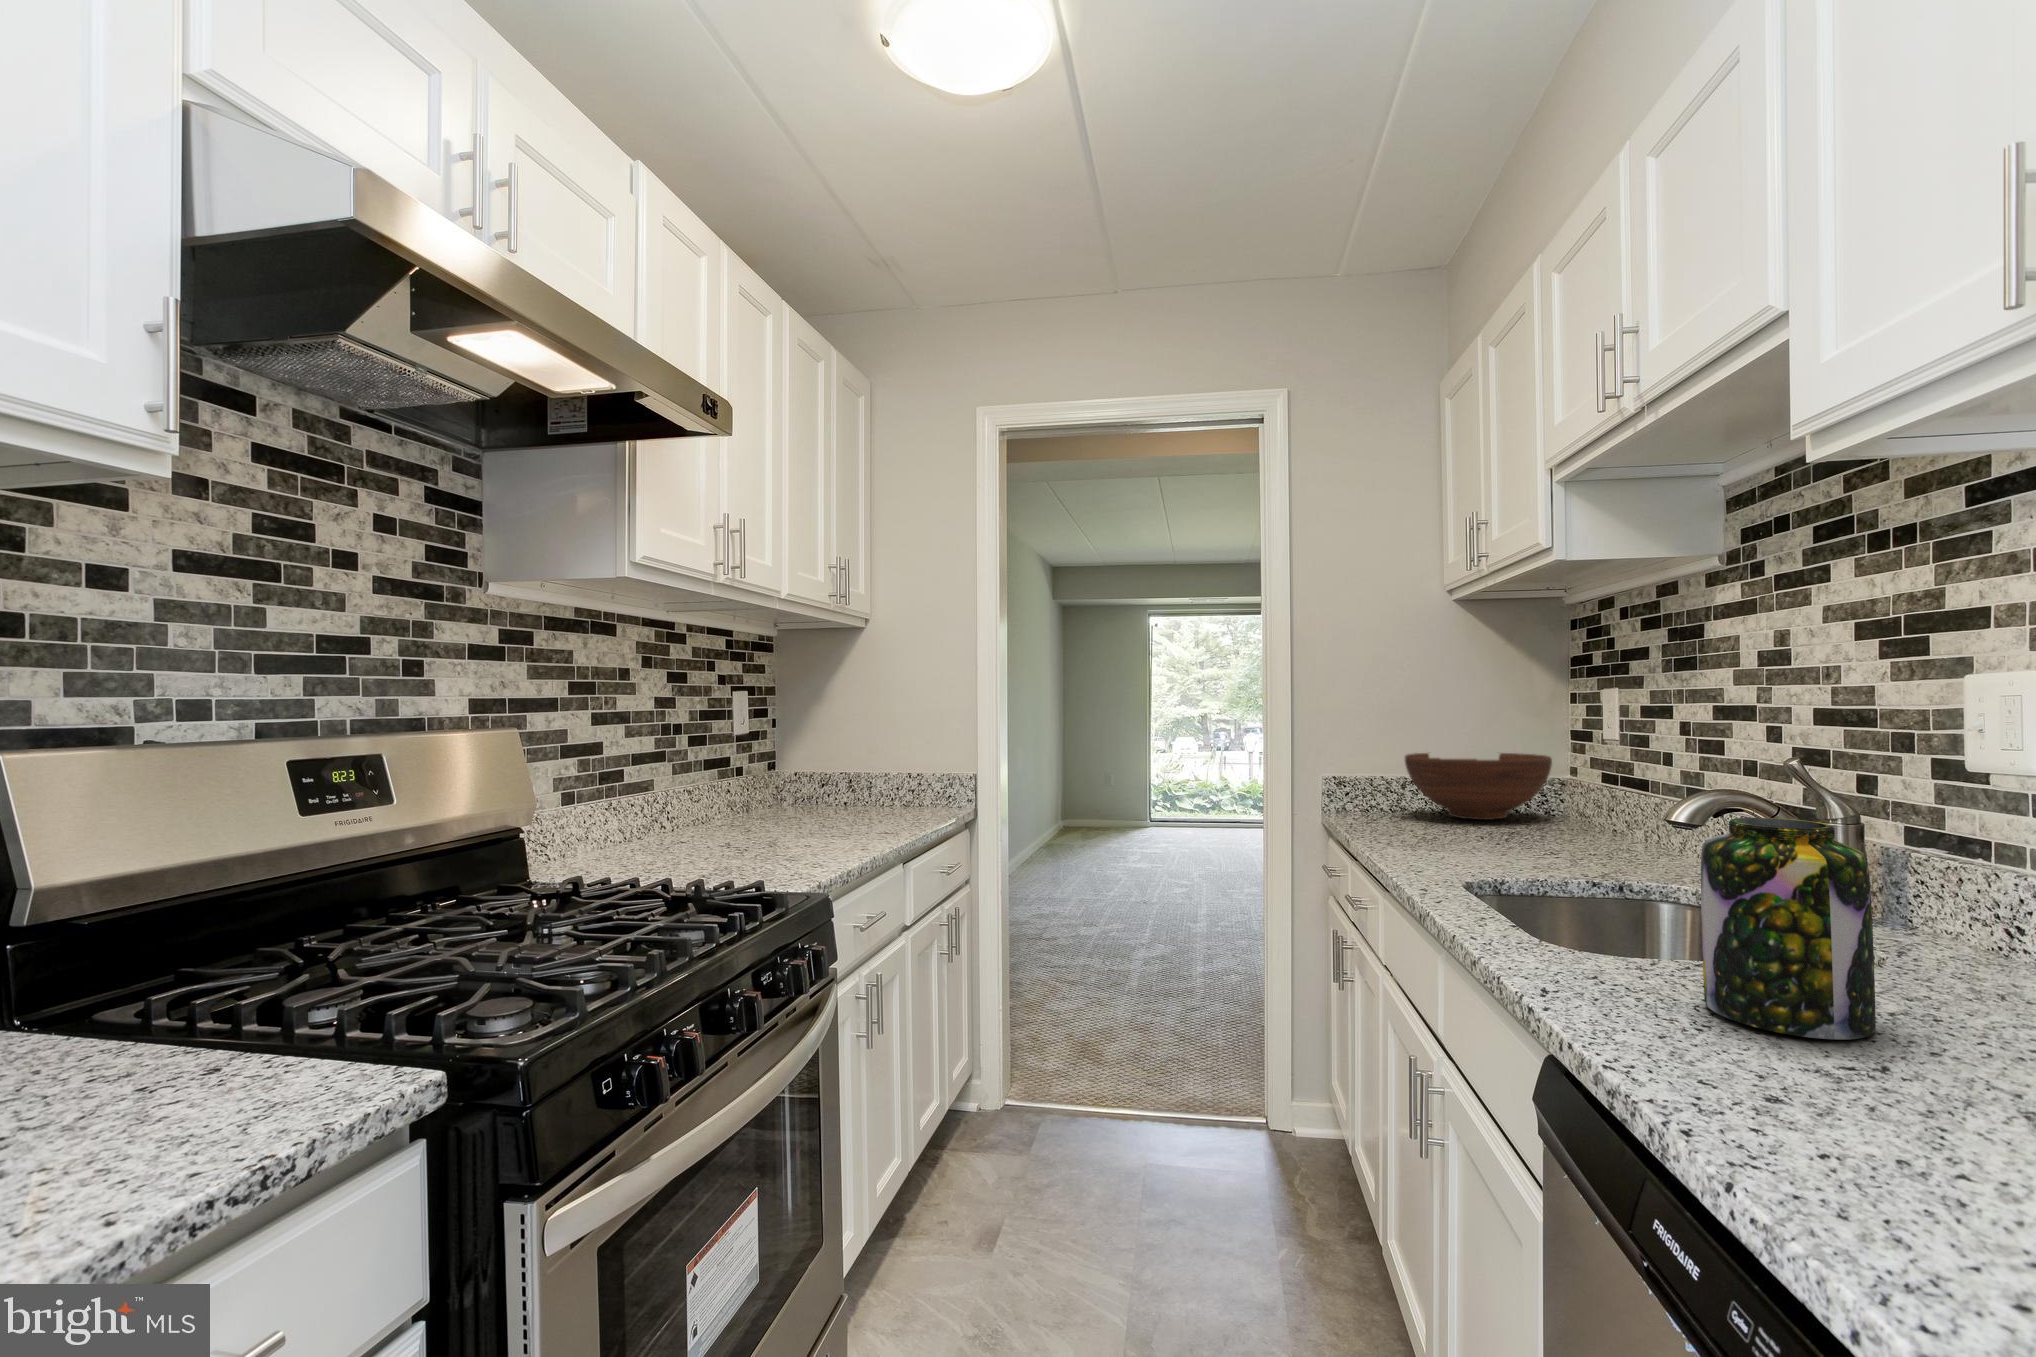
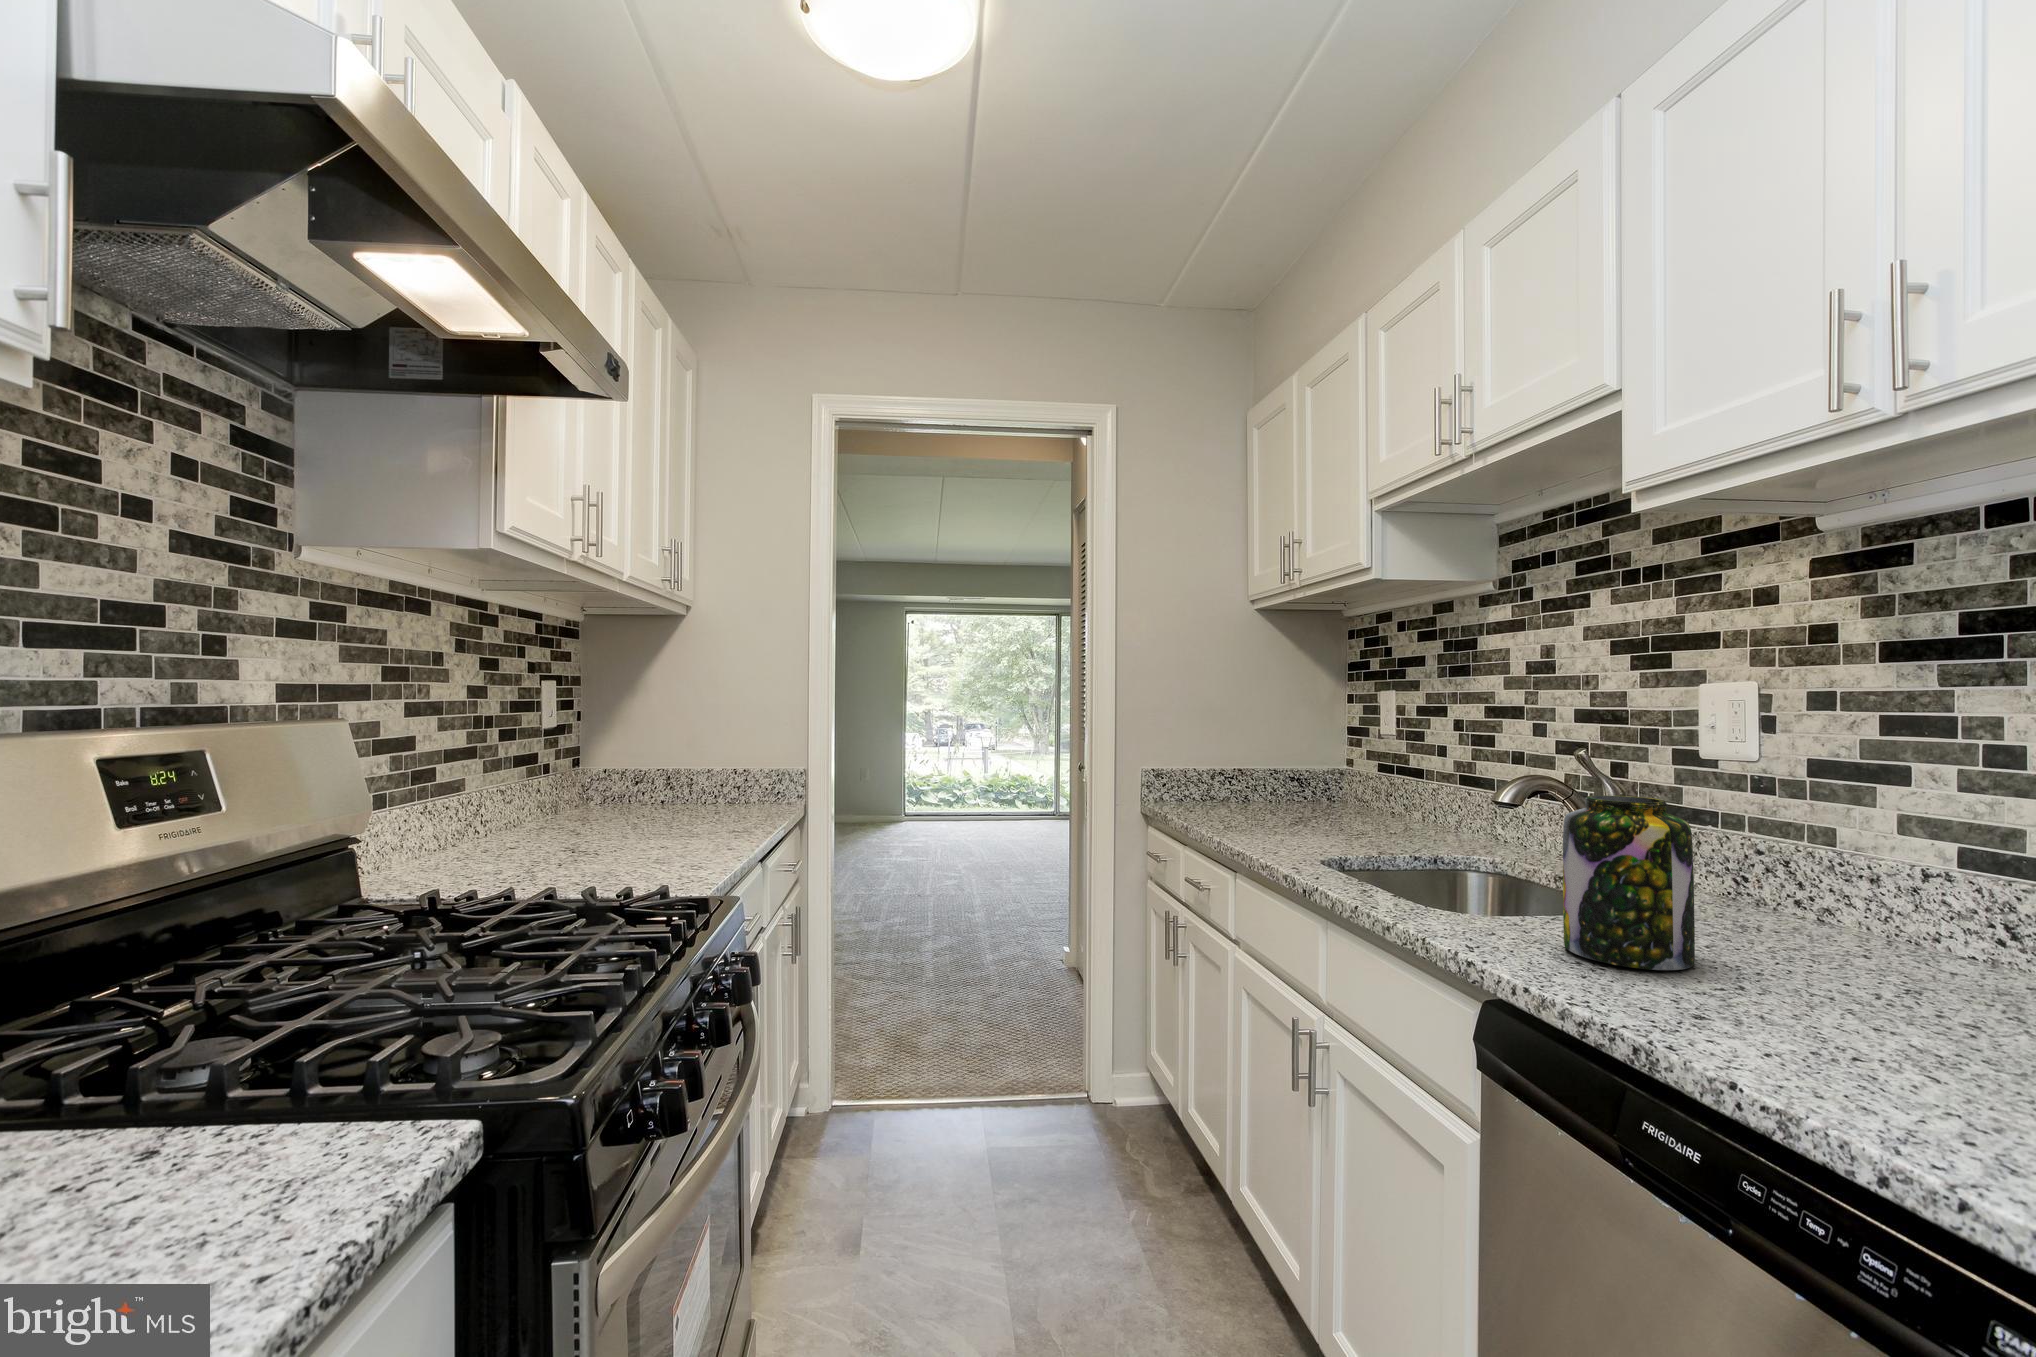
fruit bowl: present [1405,753,1552,820] -> none [1214,747,1337,807]

